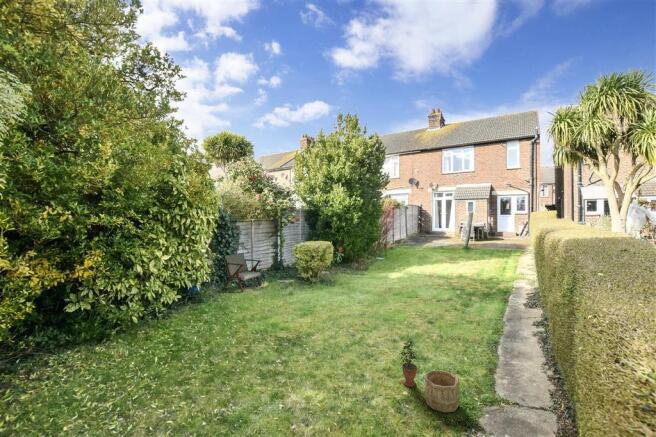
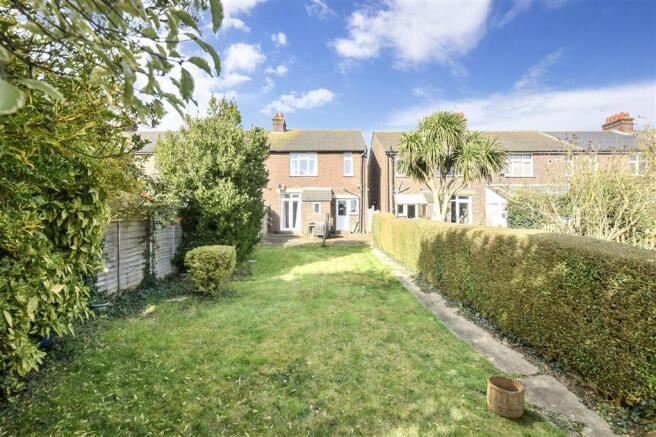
lounge chair: present [222,253,261,292] -> none [84,267,149,326]
potted plant: present [401,339,417,387] -> none [448,349,466,400]

